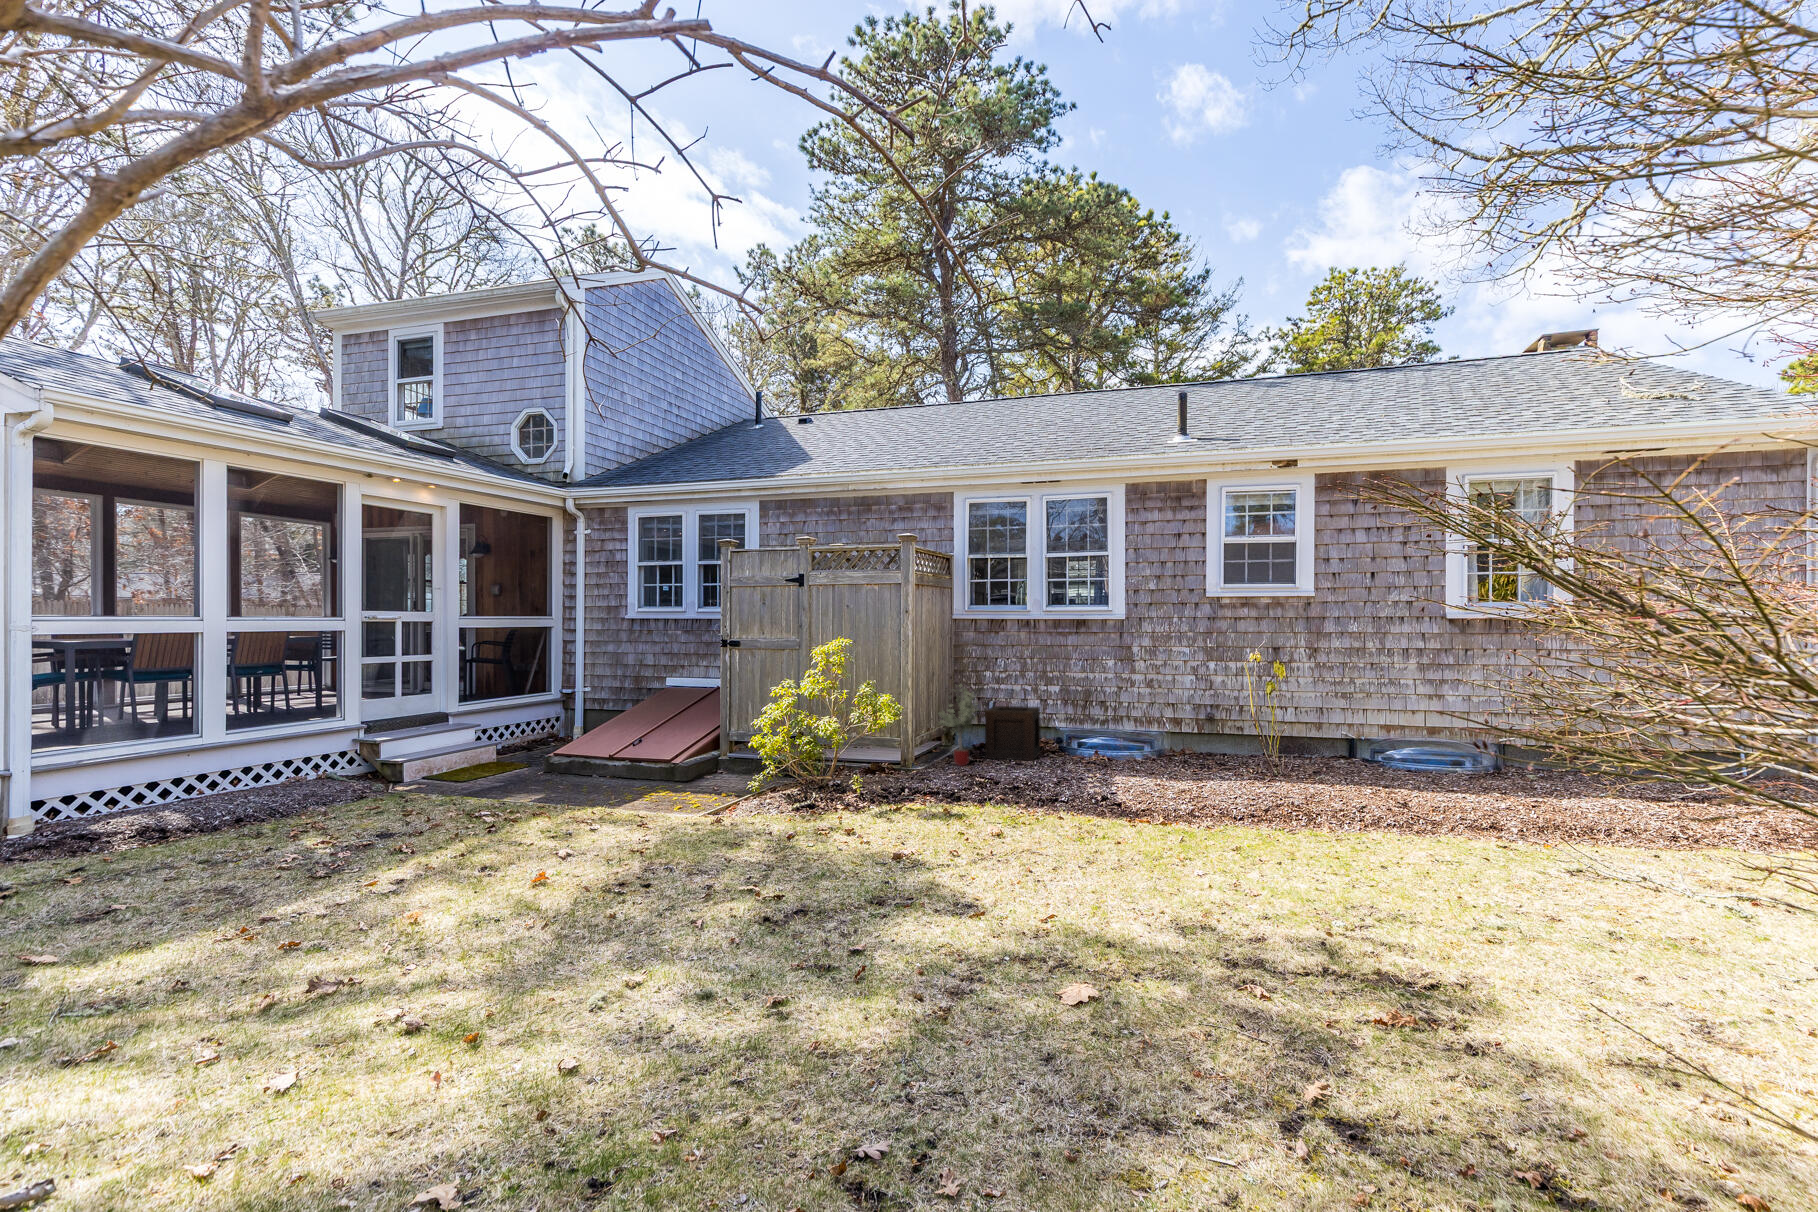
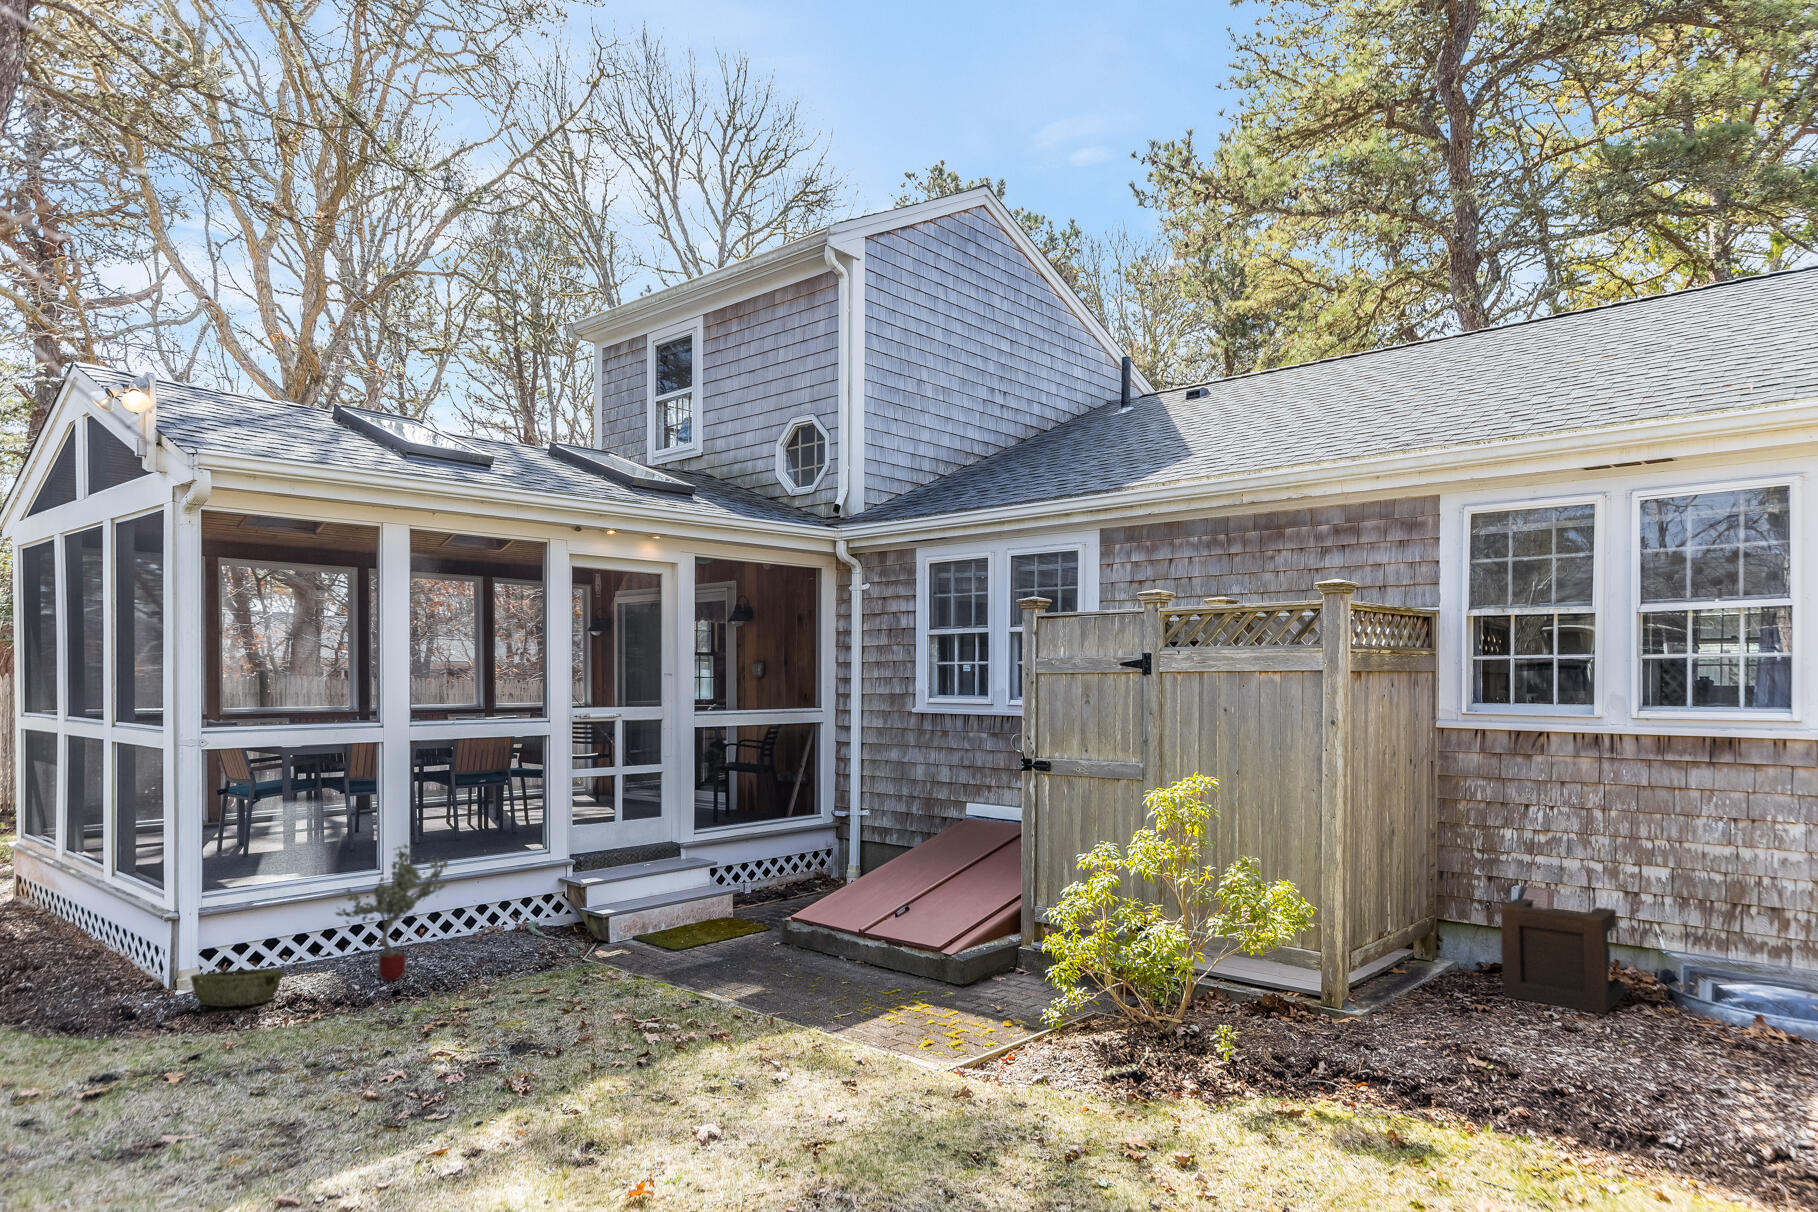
potted tree: present [939,685,978,766] -> present [336,845,448,981]
woven basket: none [29,811,124,845] -> present [191,968,283,1006]

